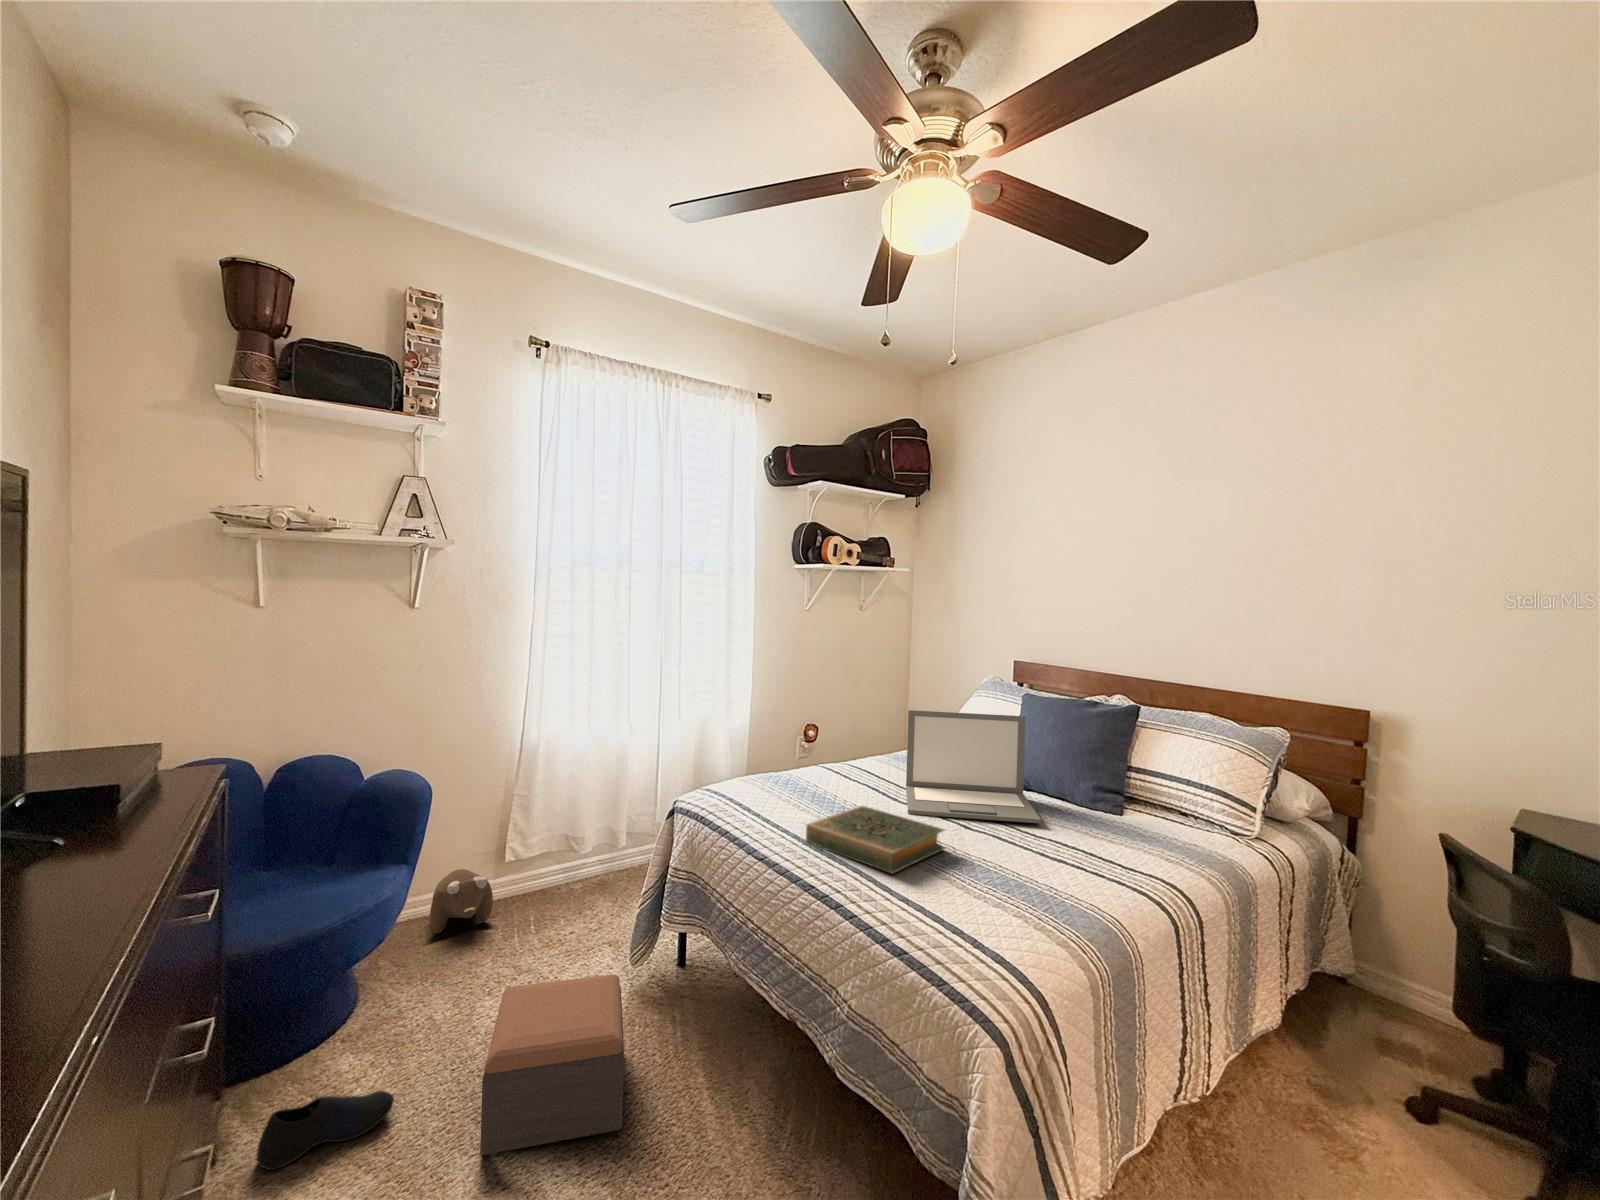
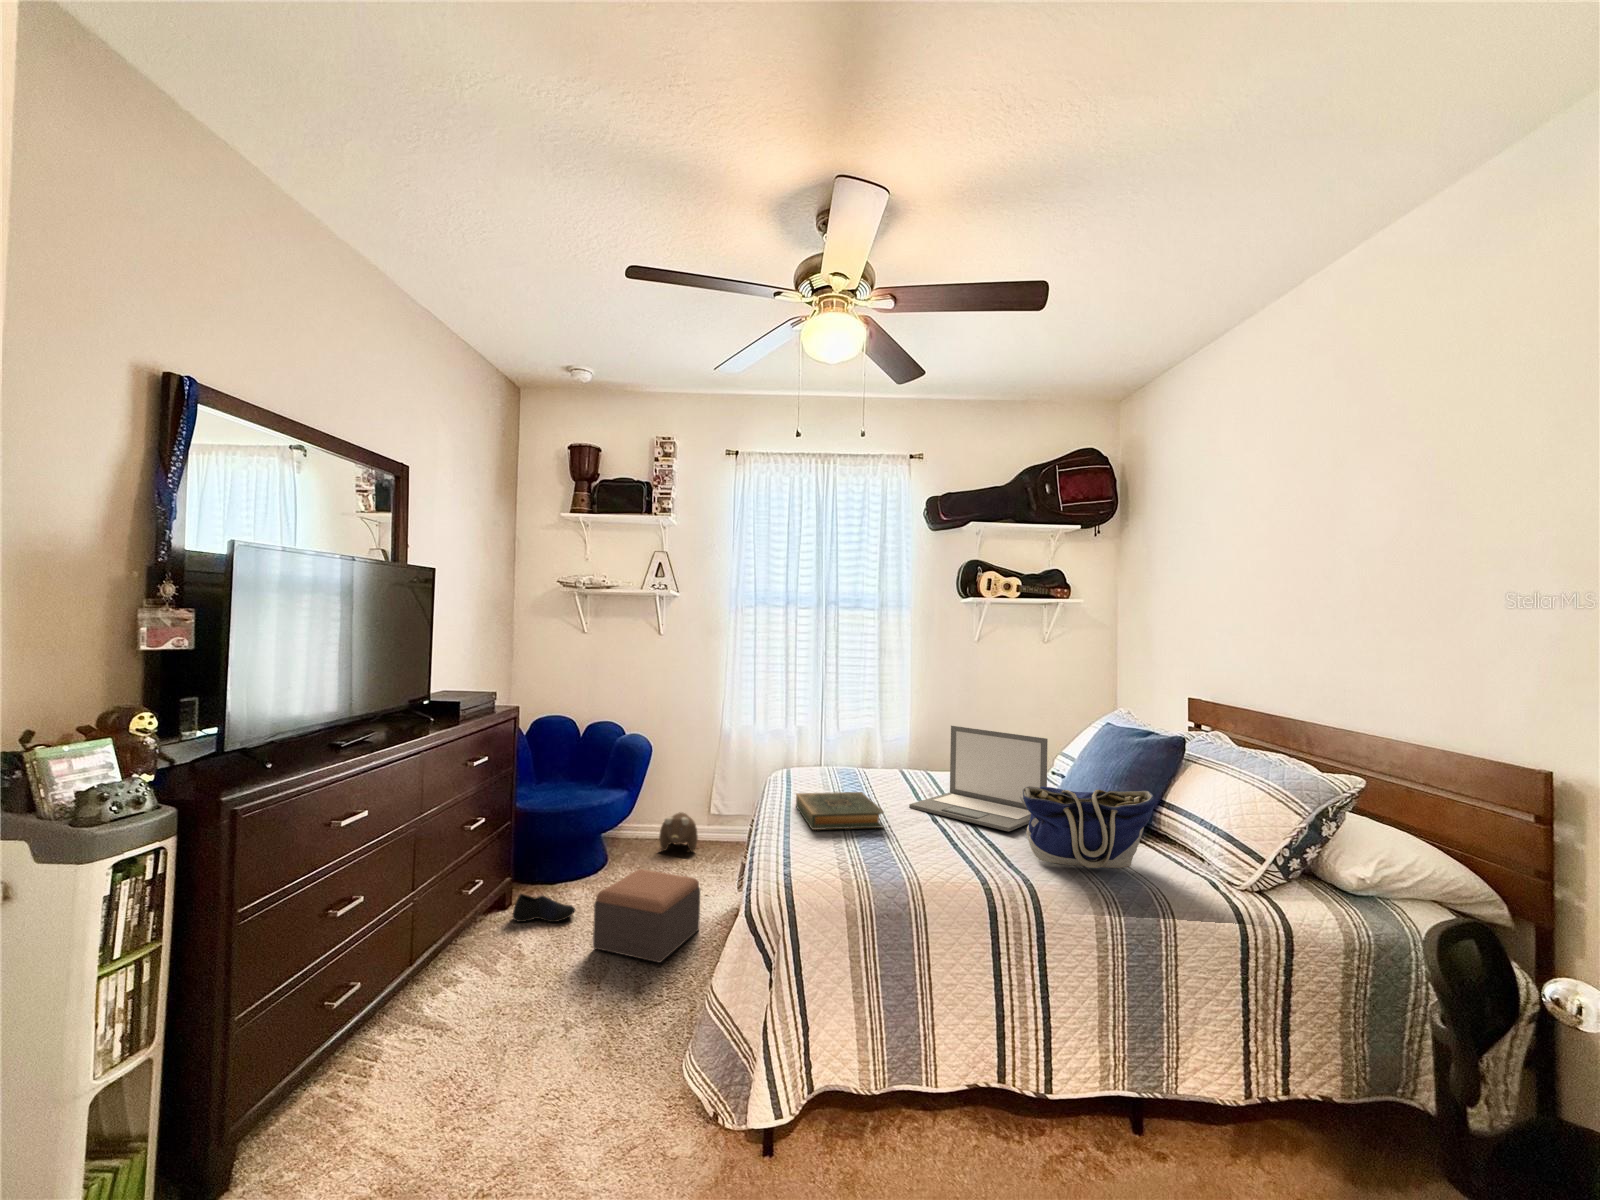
tote bag: none [1083,763,1209,852] -> present [1019,786,1155,868]

